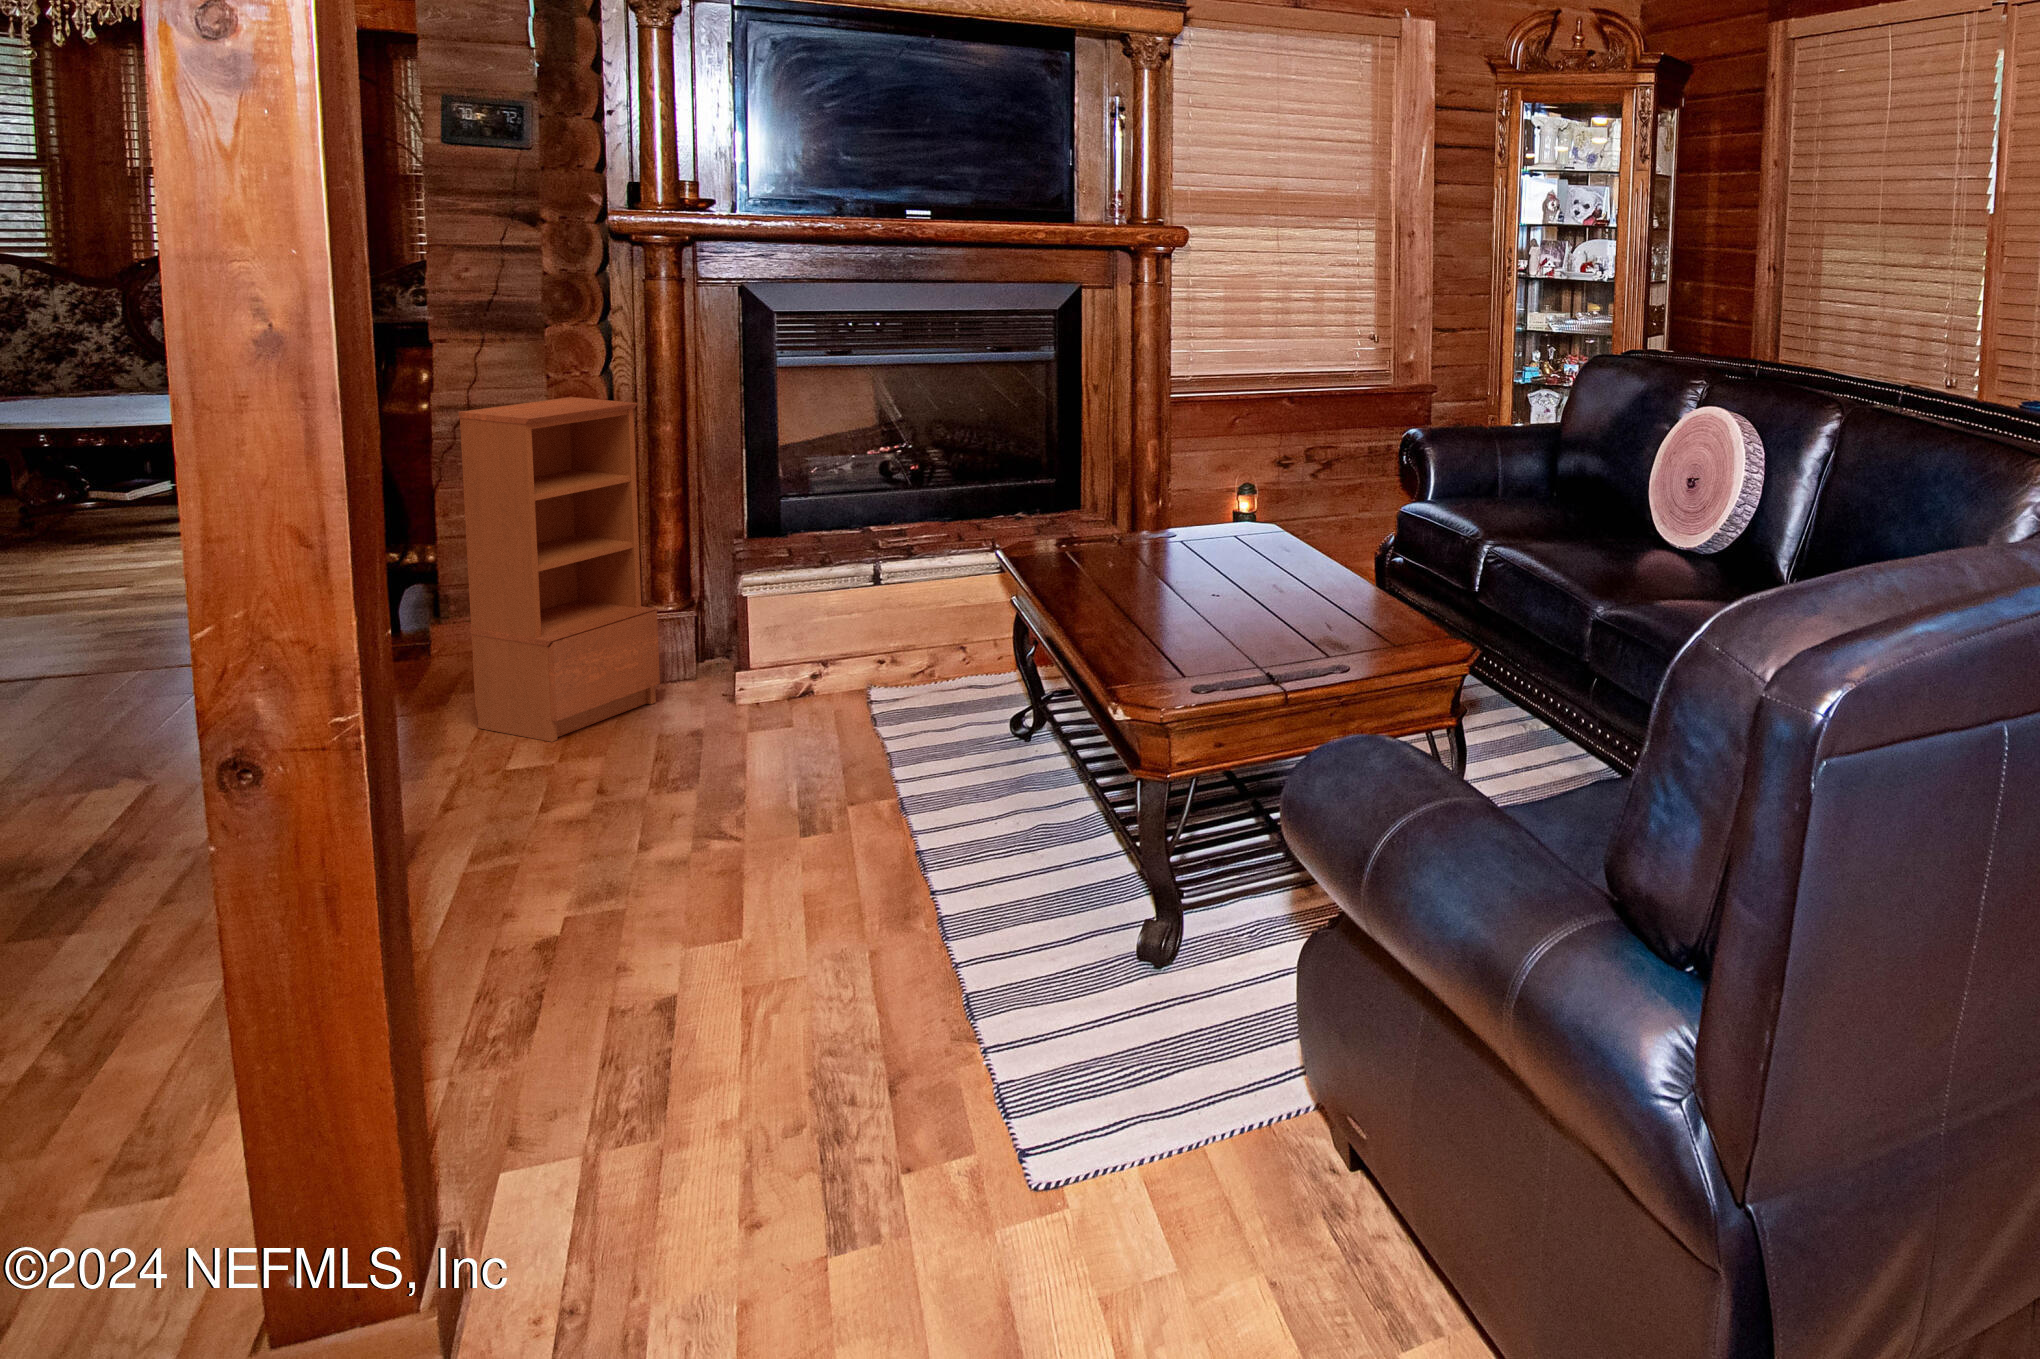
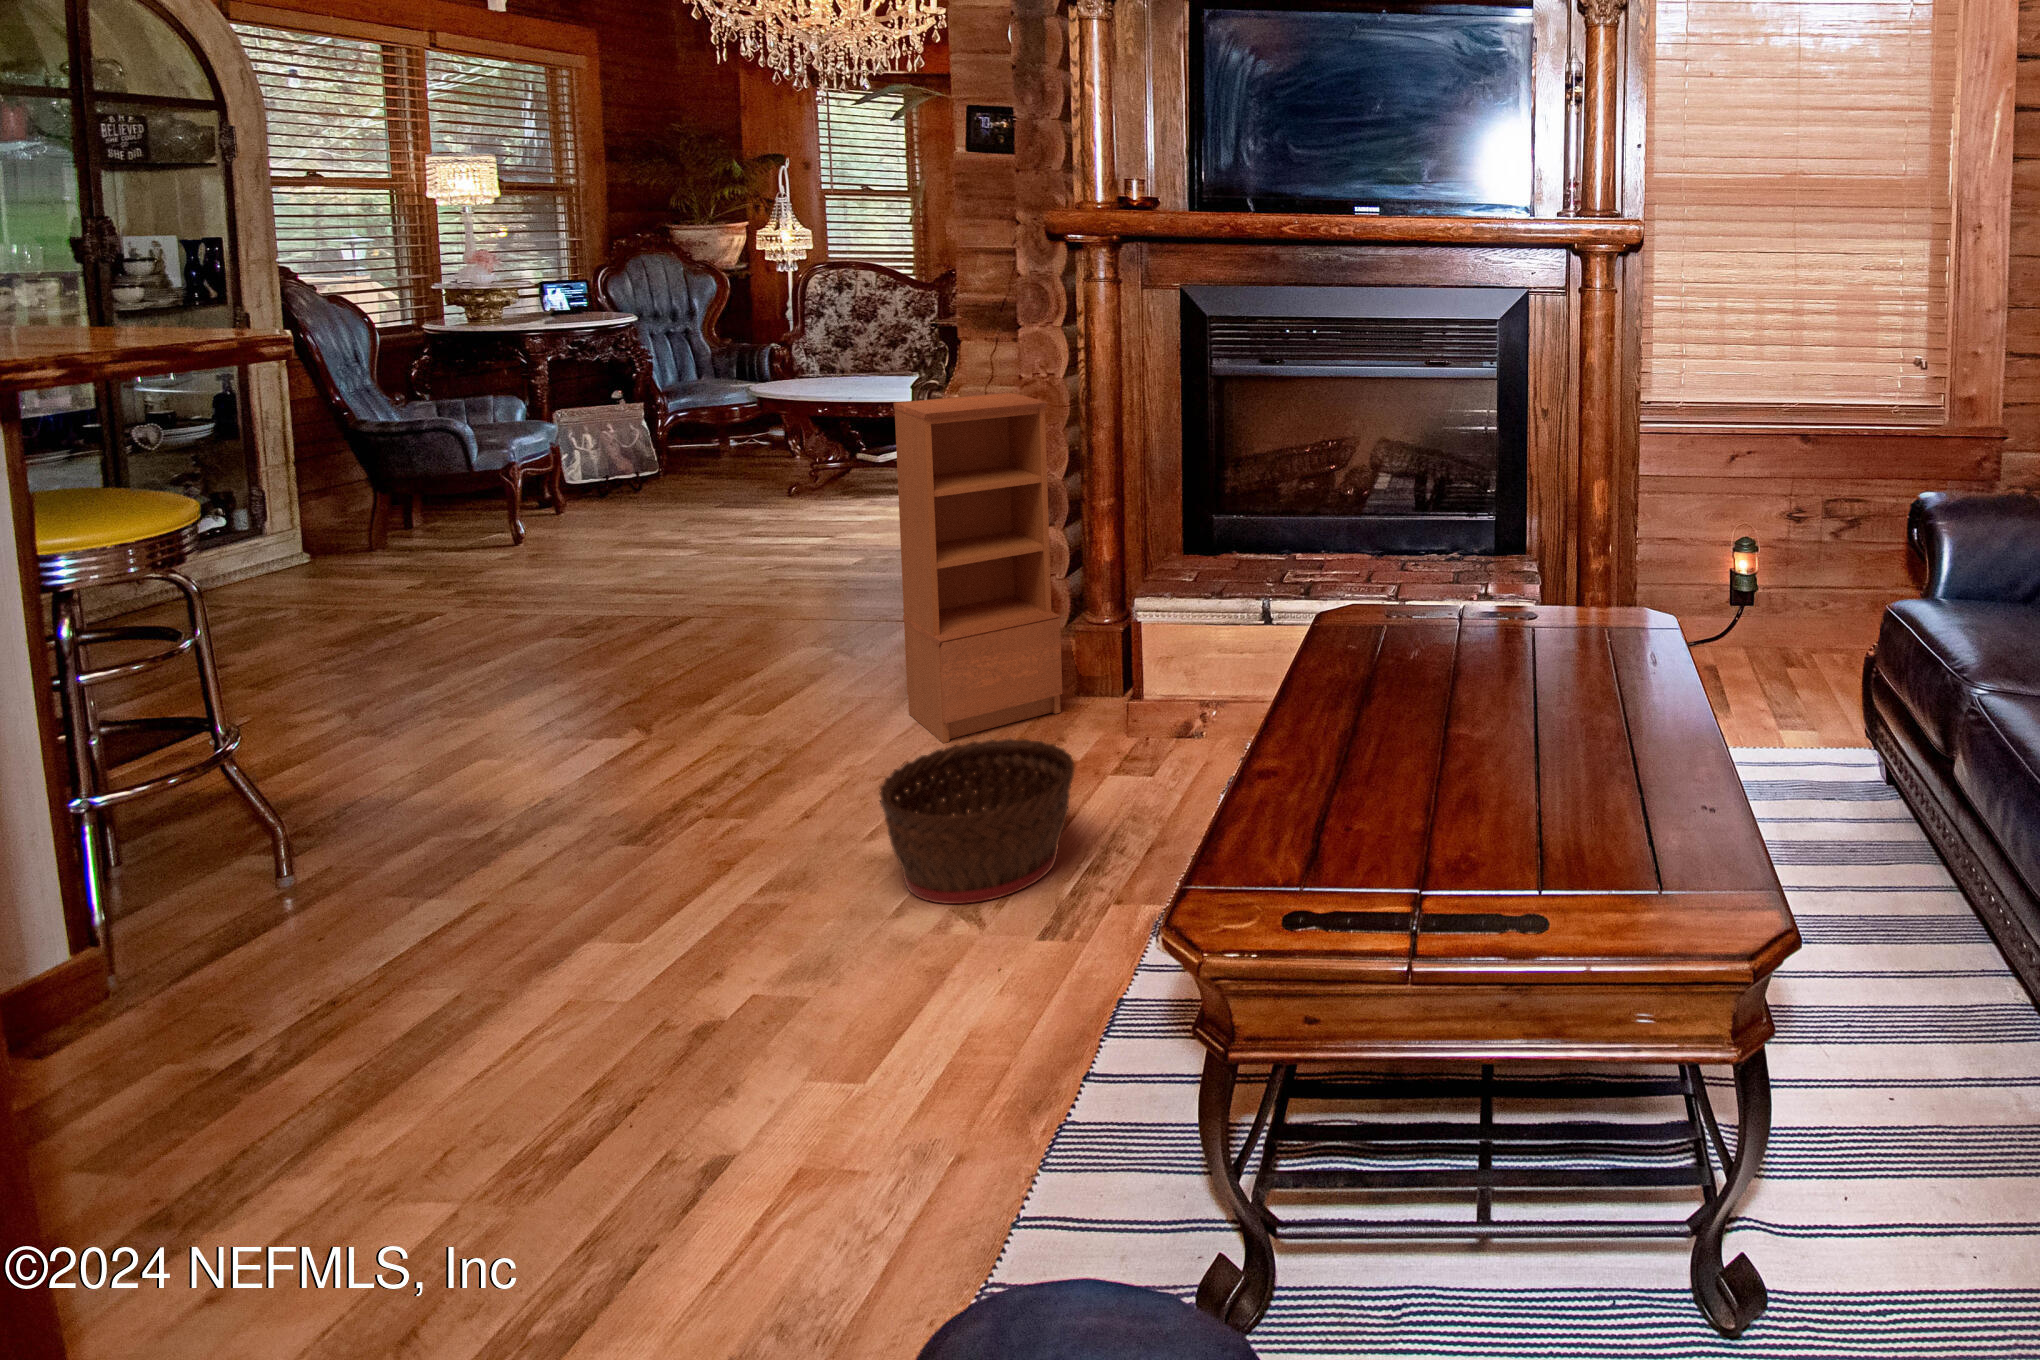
basket: none [616,698,799,835] -> present [880,739,1075,904]

